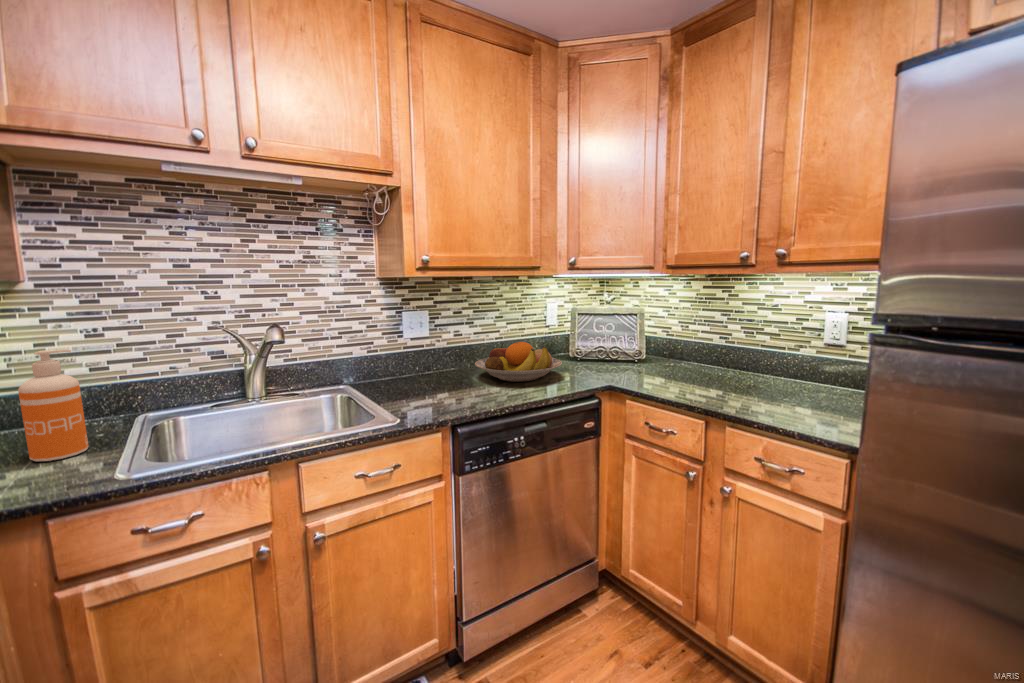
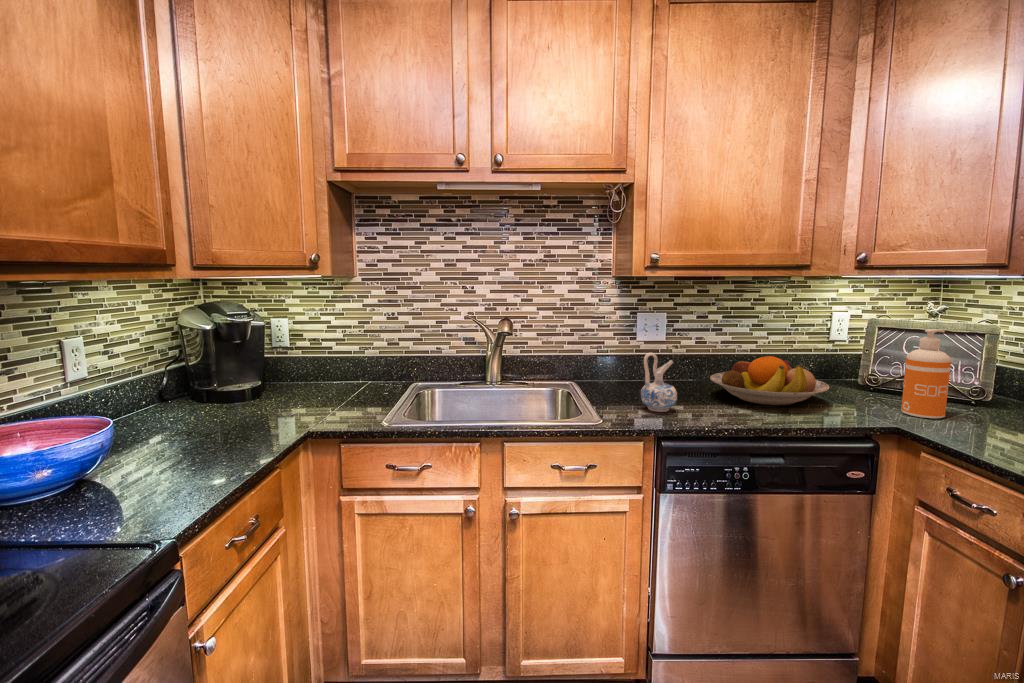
ceramic pitcher: none [427,348,459,402] -> present [641,353,677,412]
soap dispenser: present [18,350,88,462] -> present [901,329,951,418]

